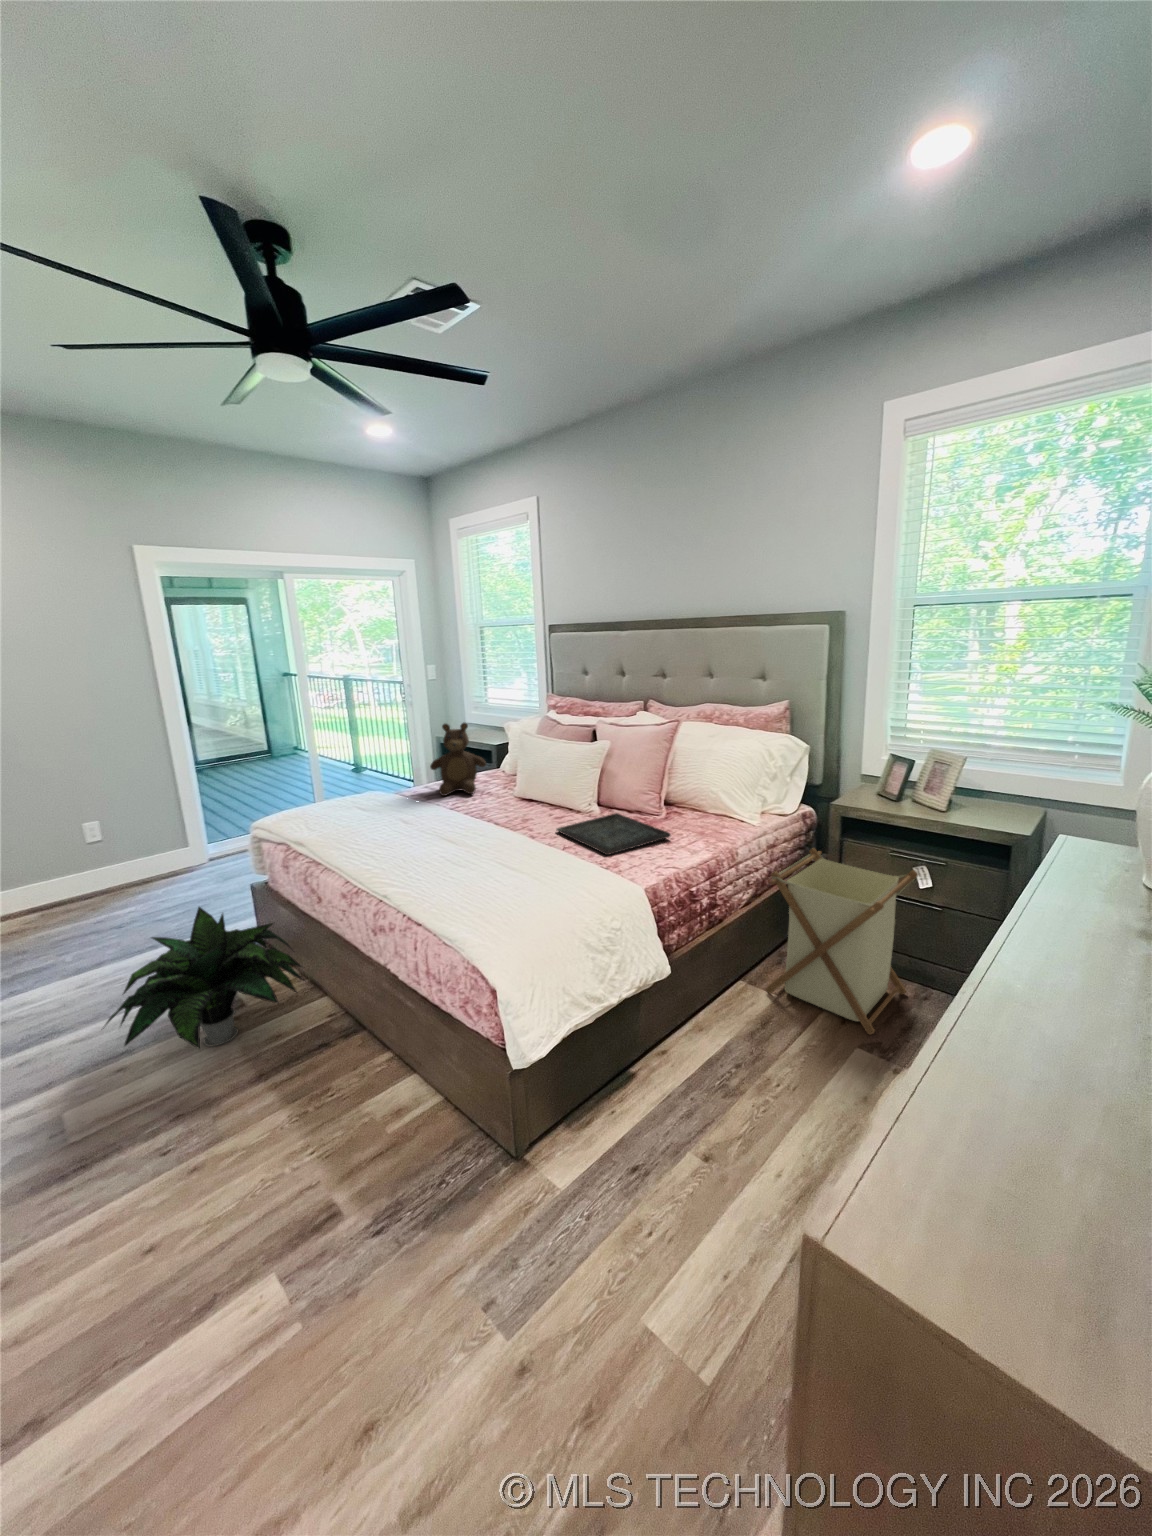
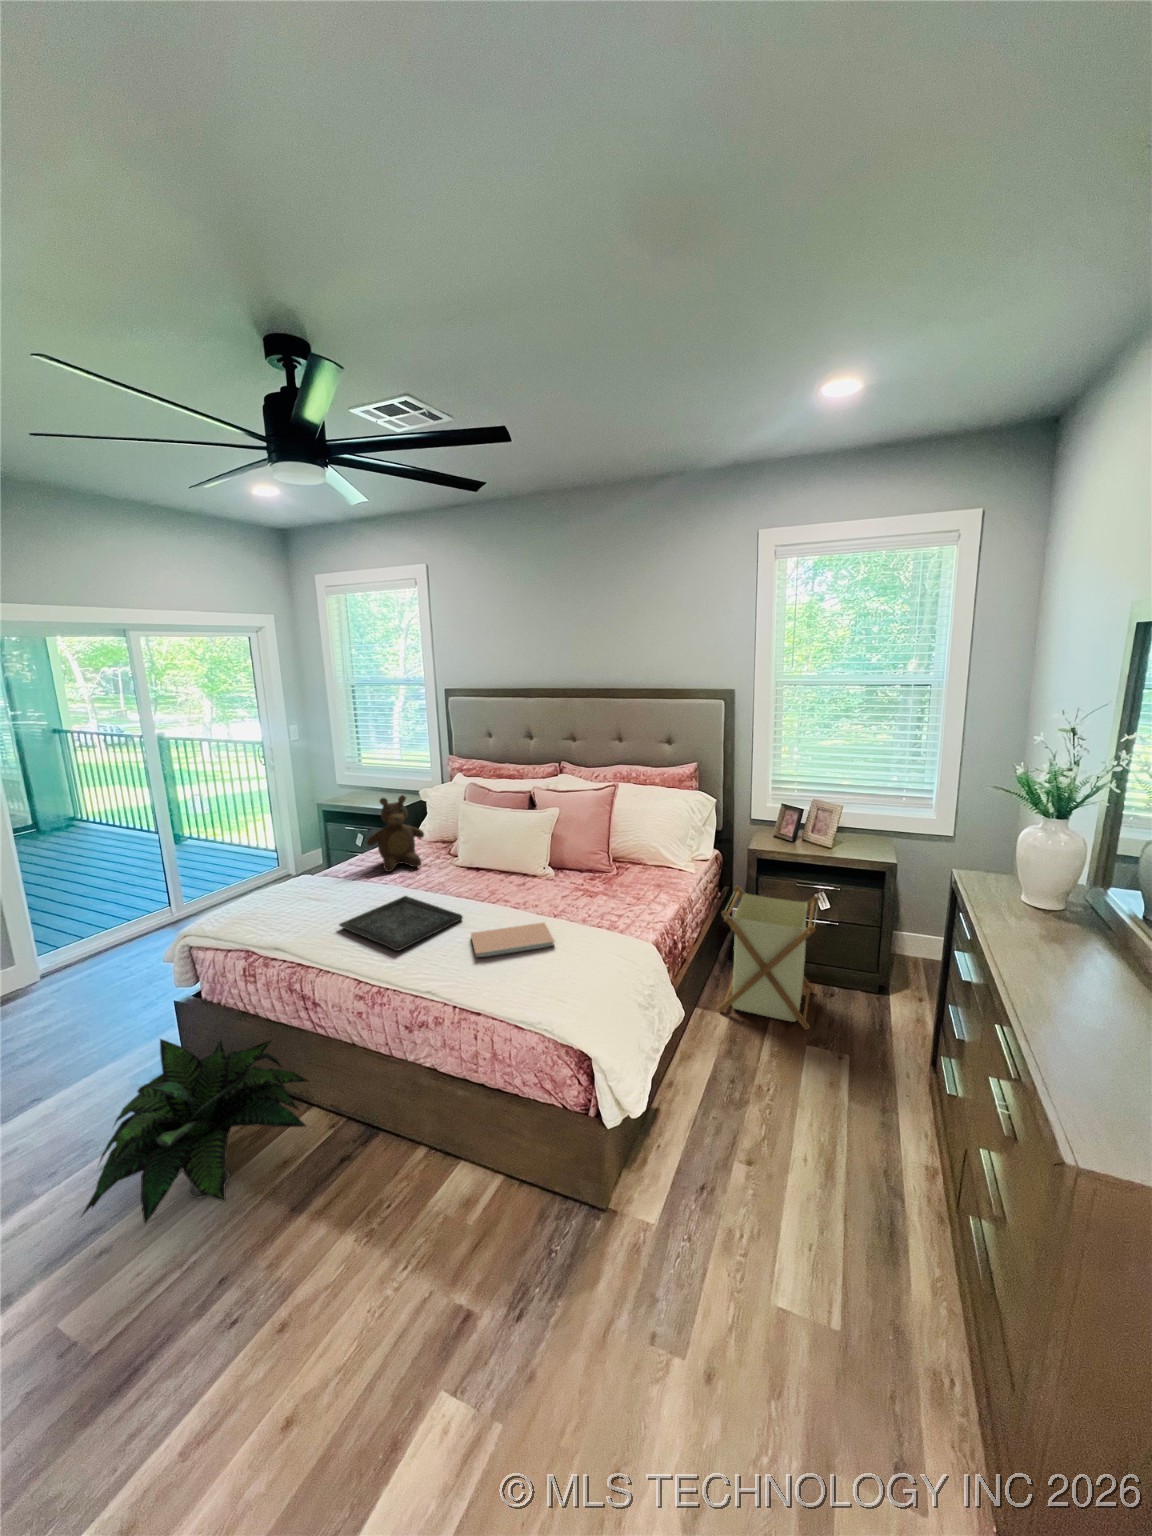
tray: present [556,813,670,855] -> present [339,896,463,951]
notebook: none [434,849,527,872] -> present [471,923,554,957]

